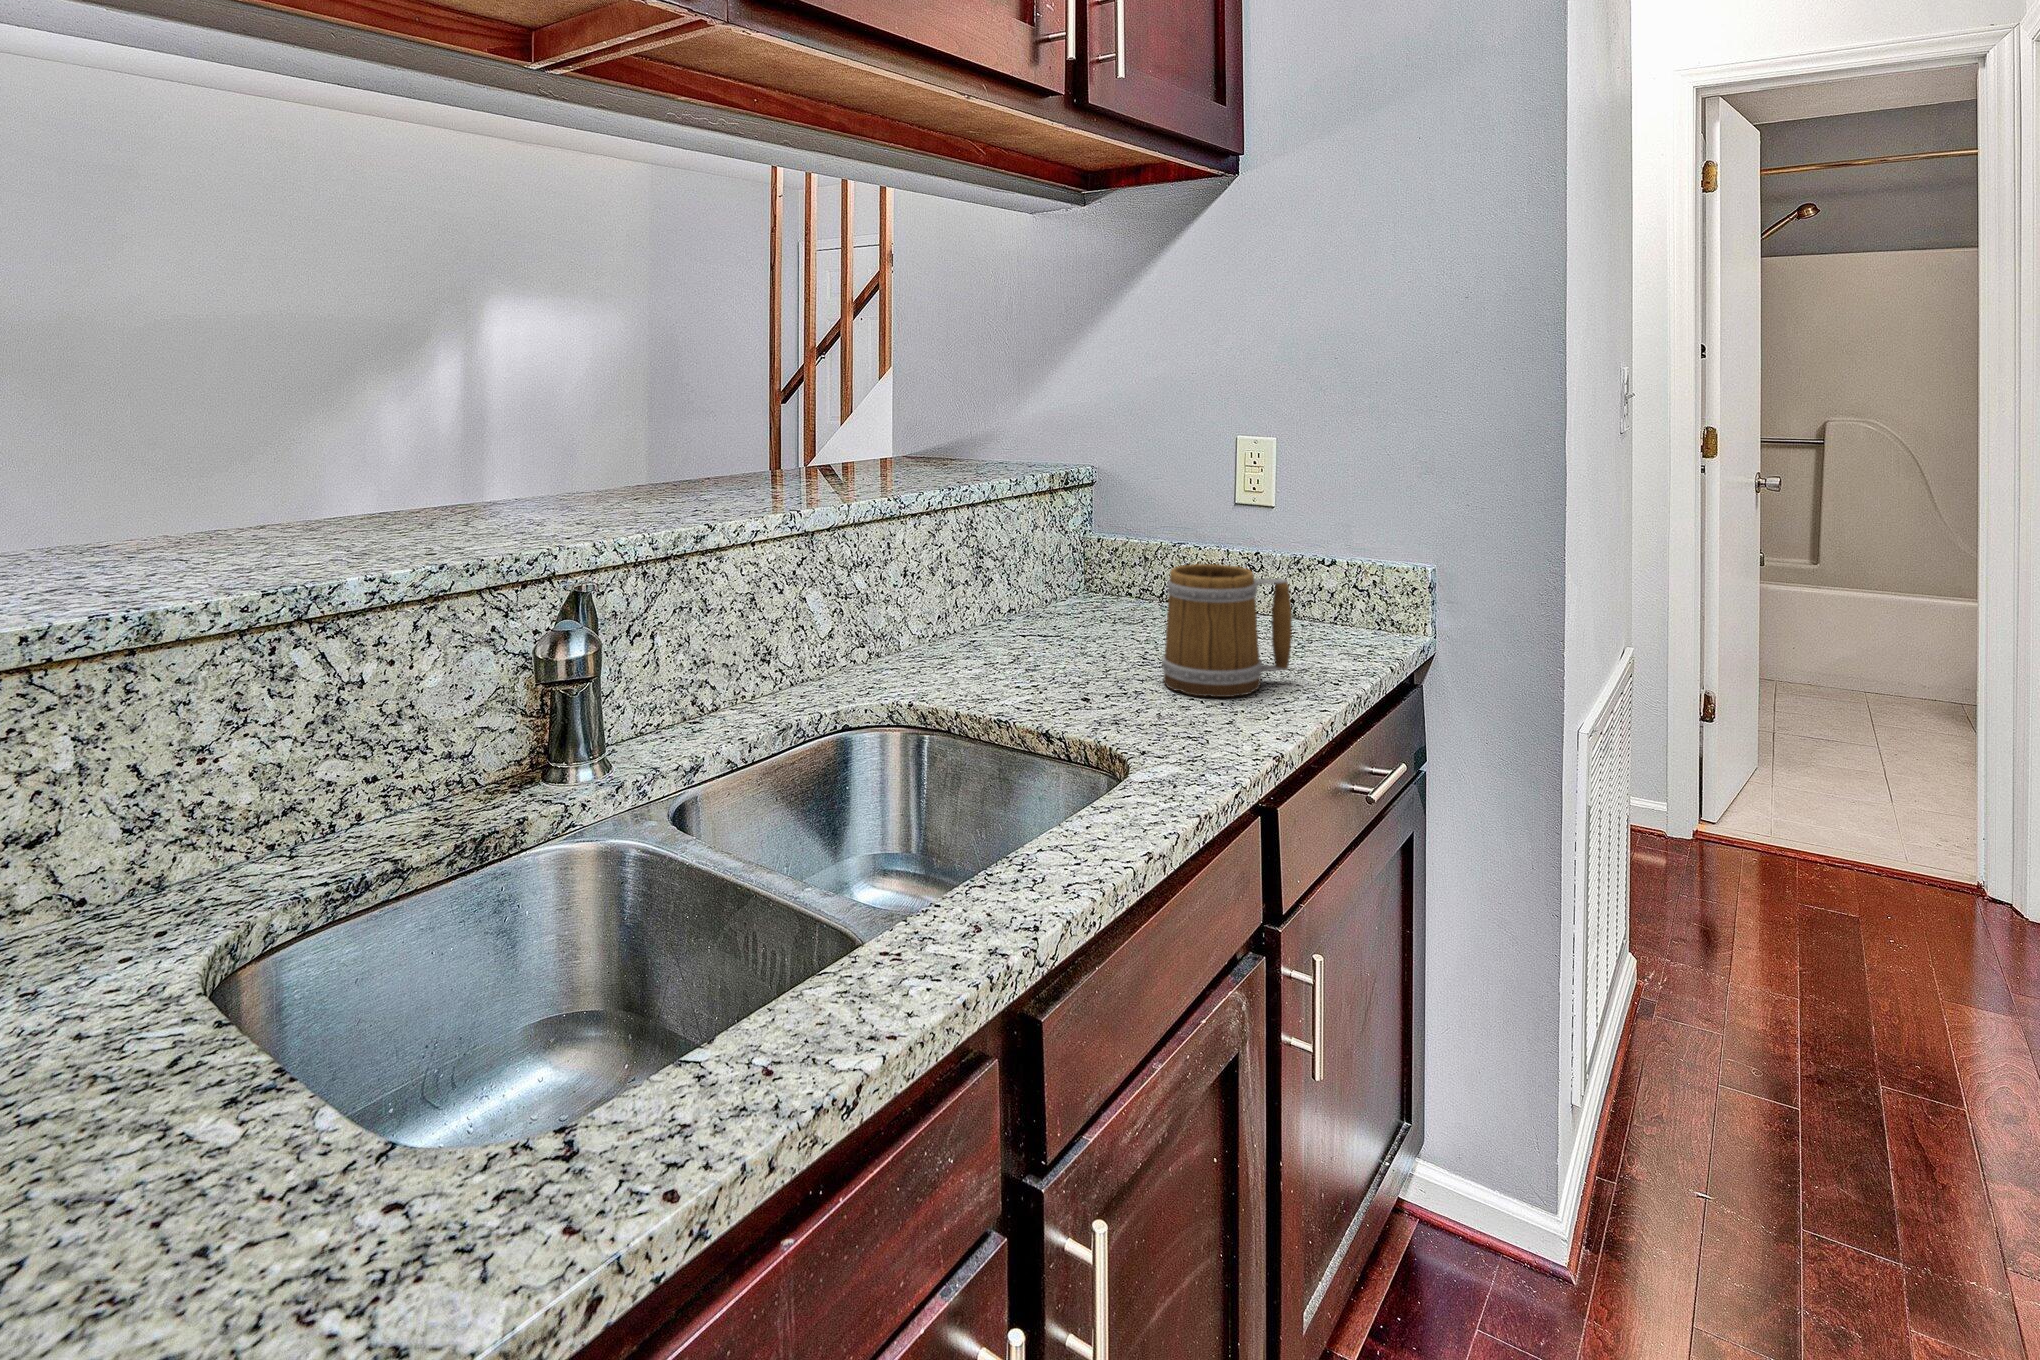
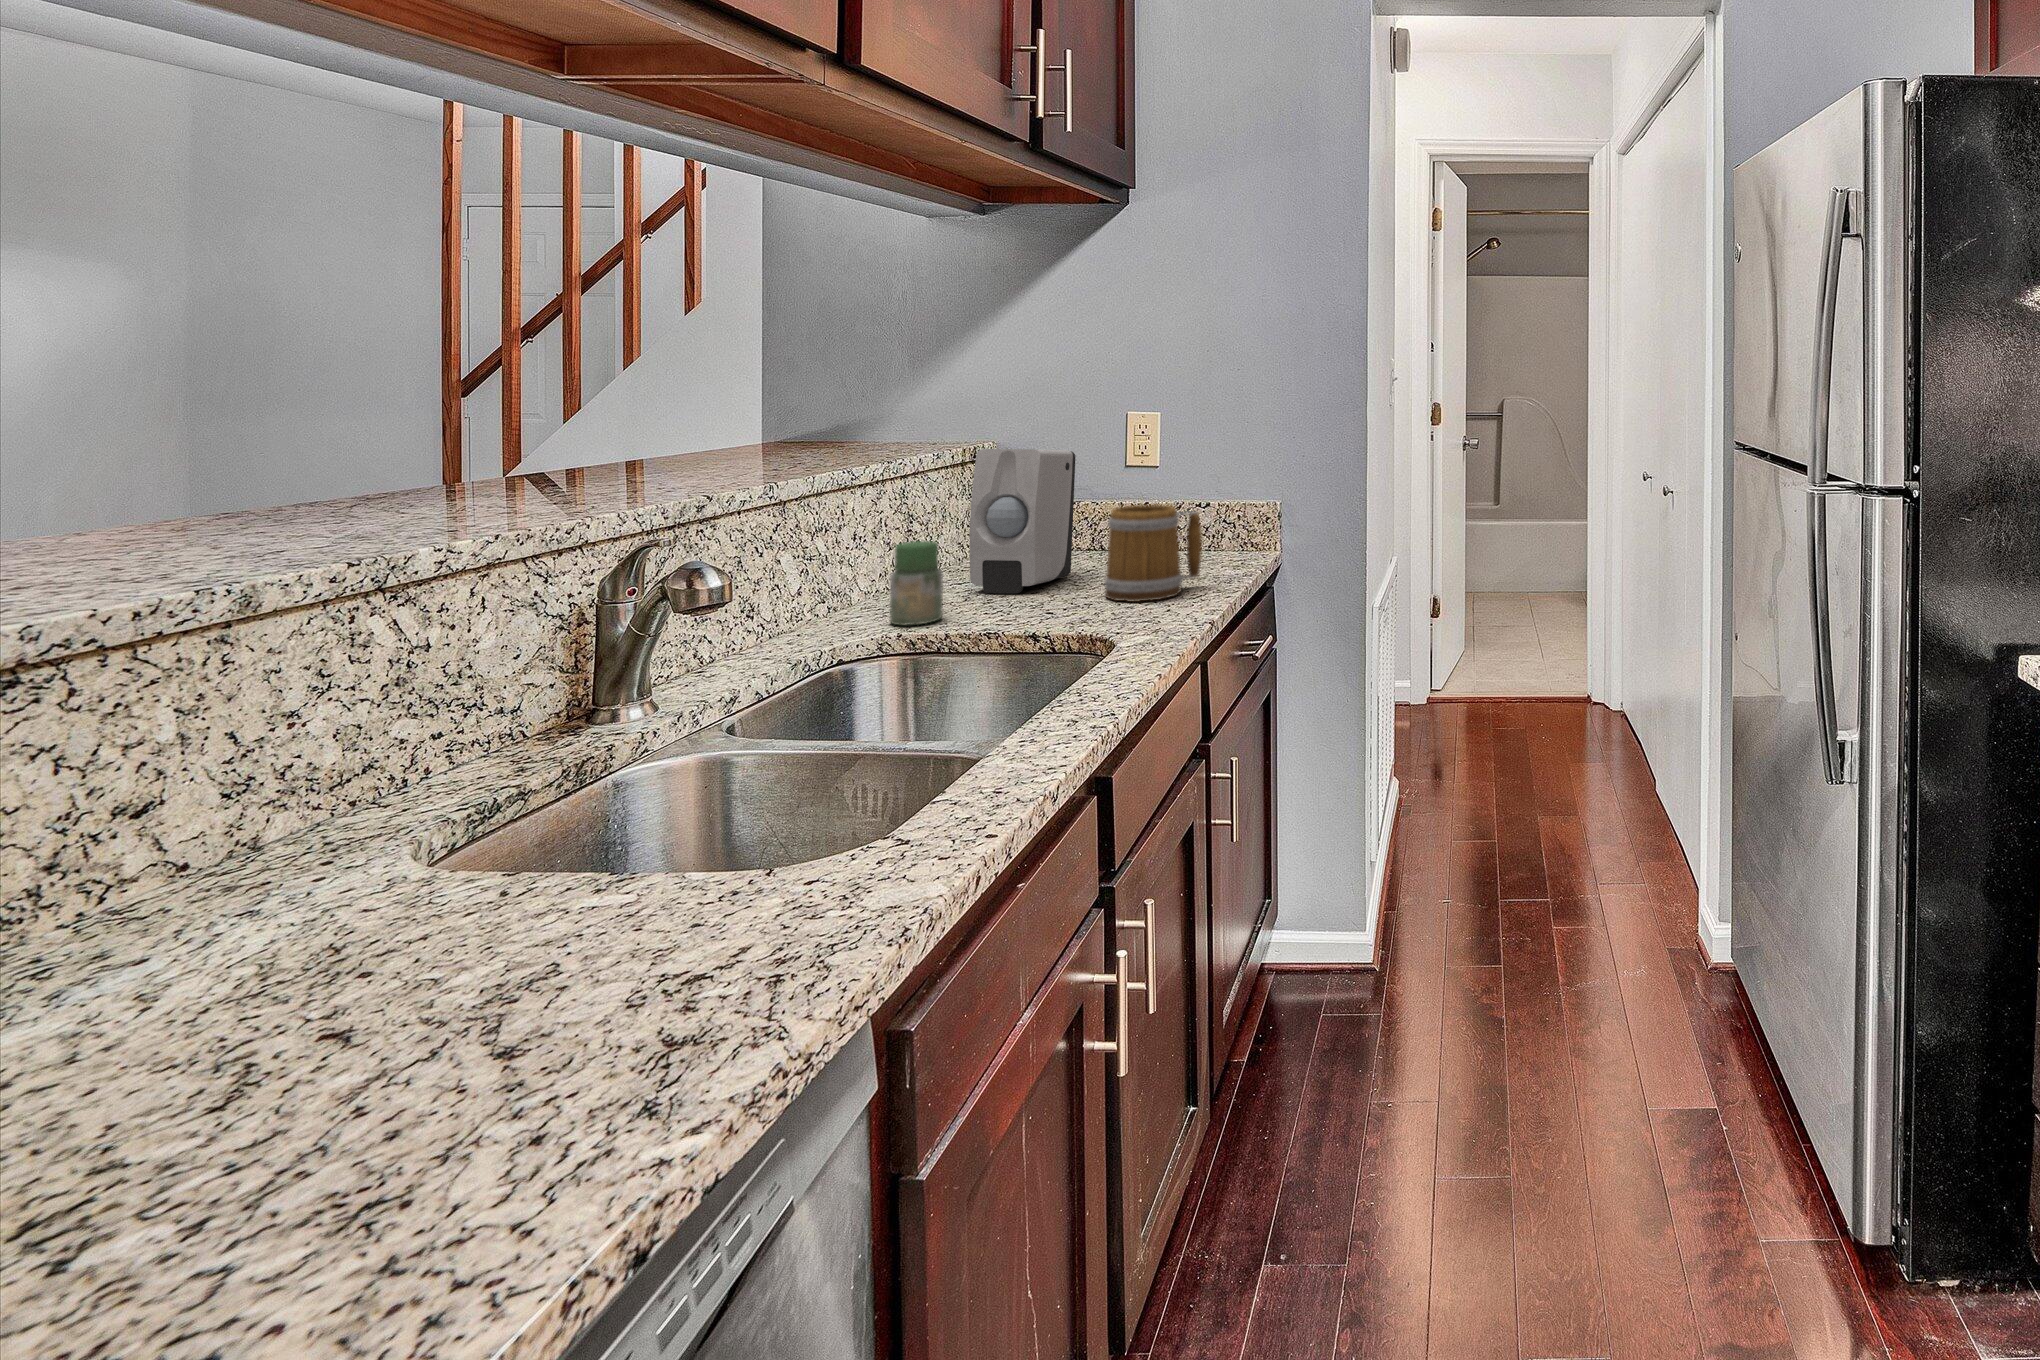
soap dispenser: none [1026,480,1153,658] -> present [970,449,1075,593]
jar: none [915,588,970,689] -> present [890,541,943,625]

